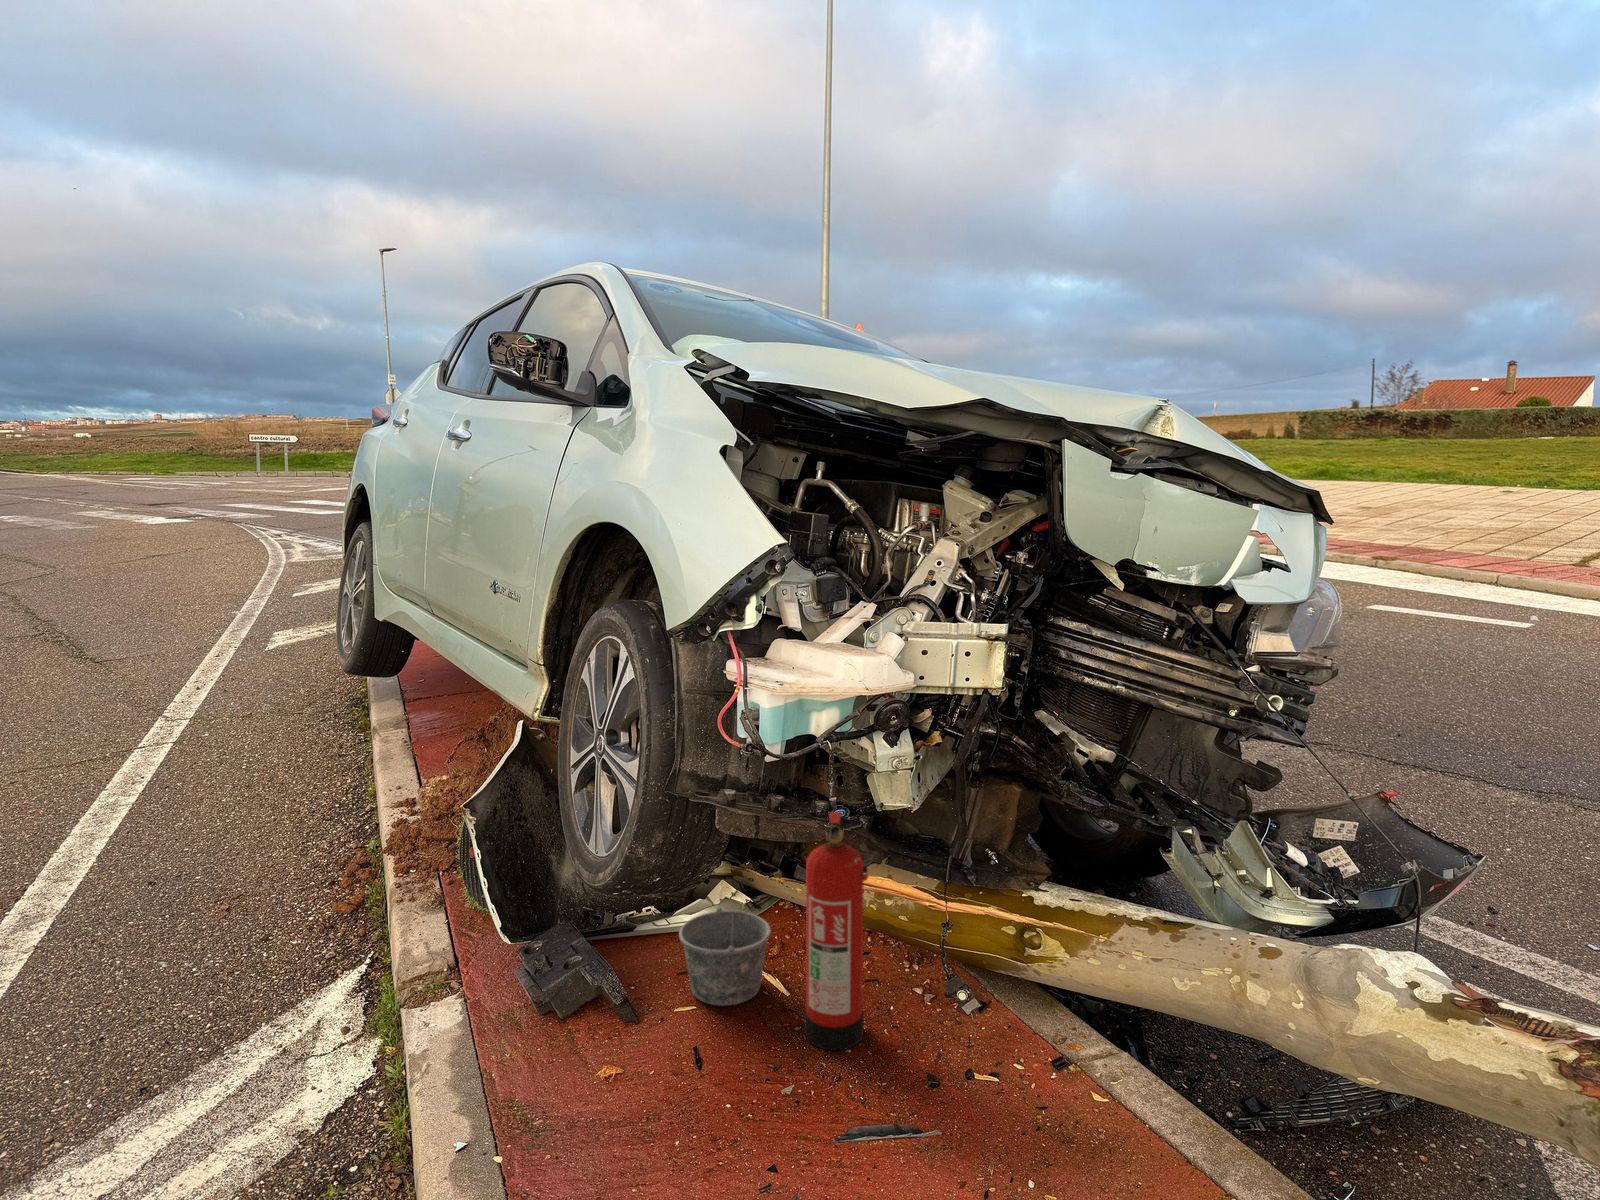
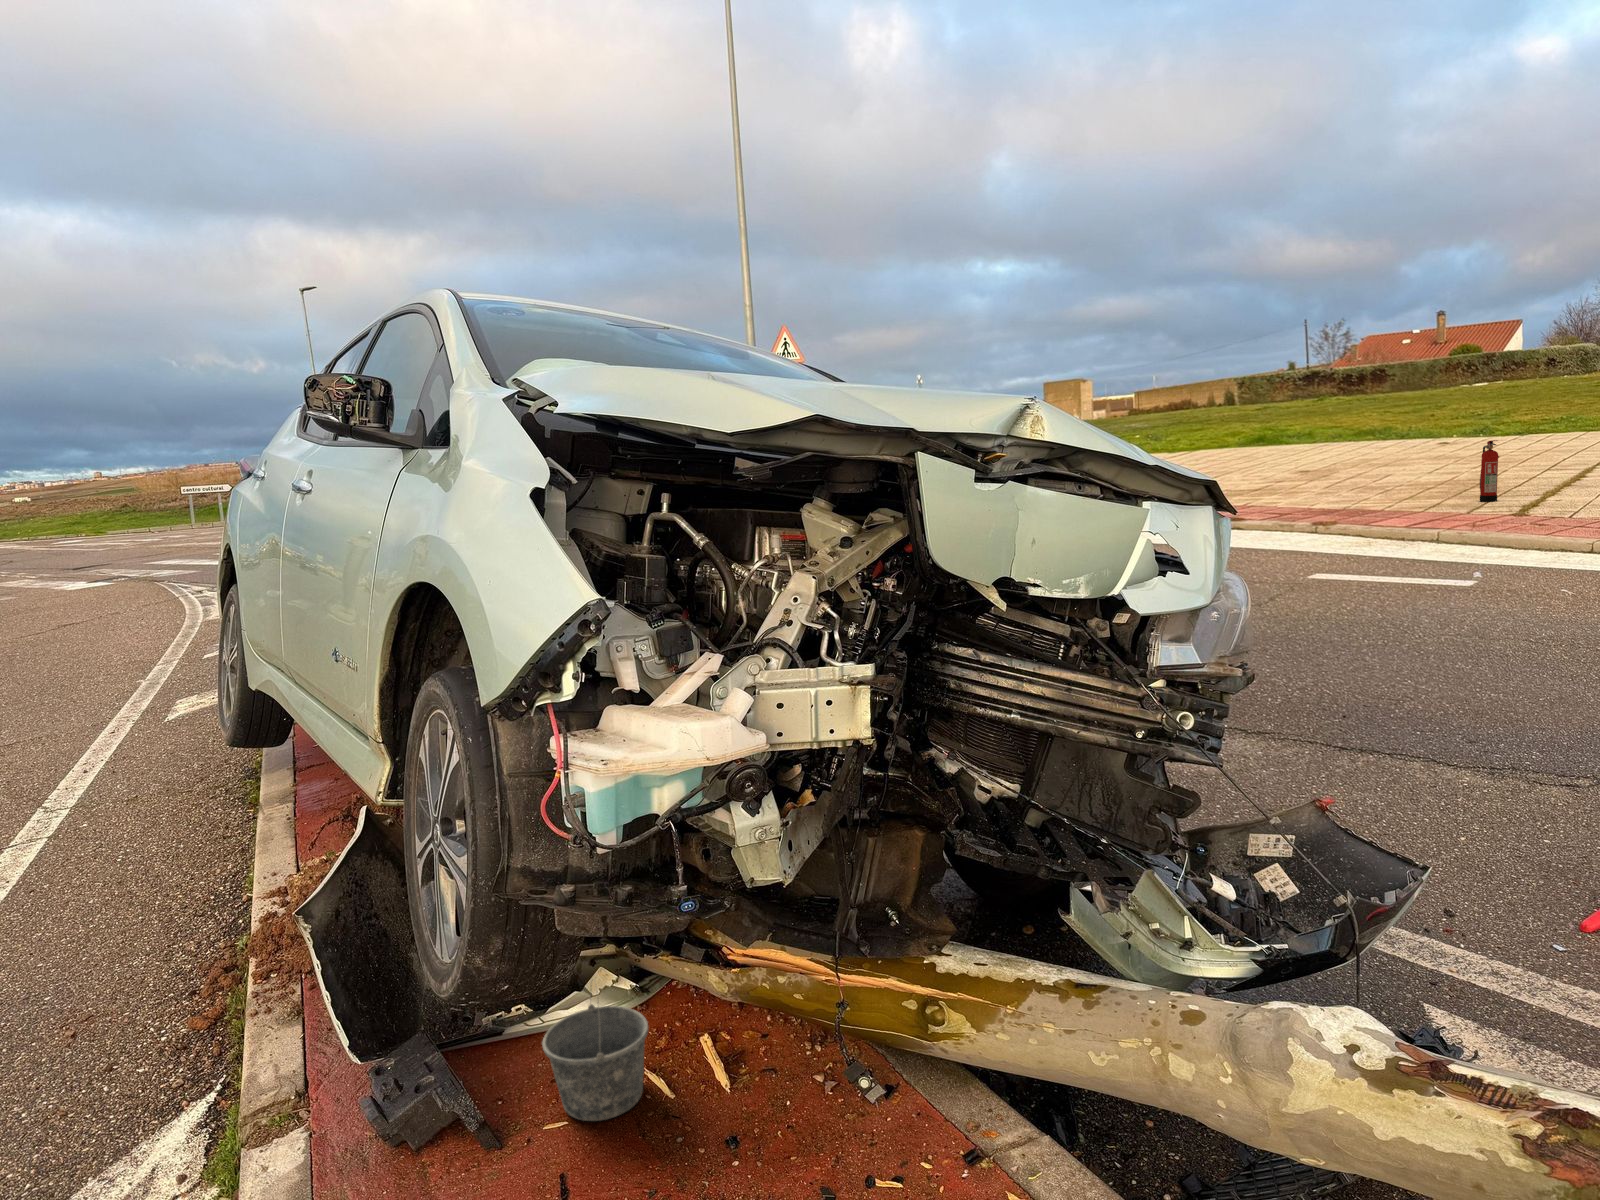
fire extinguisher: present [805,812,868,1051] -> present [1480,440,1499,502]

